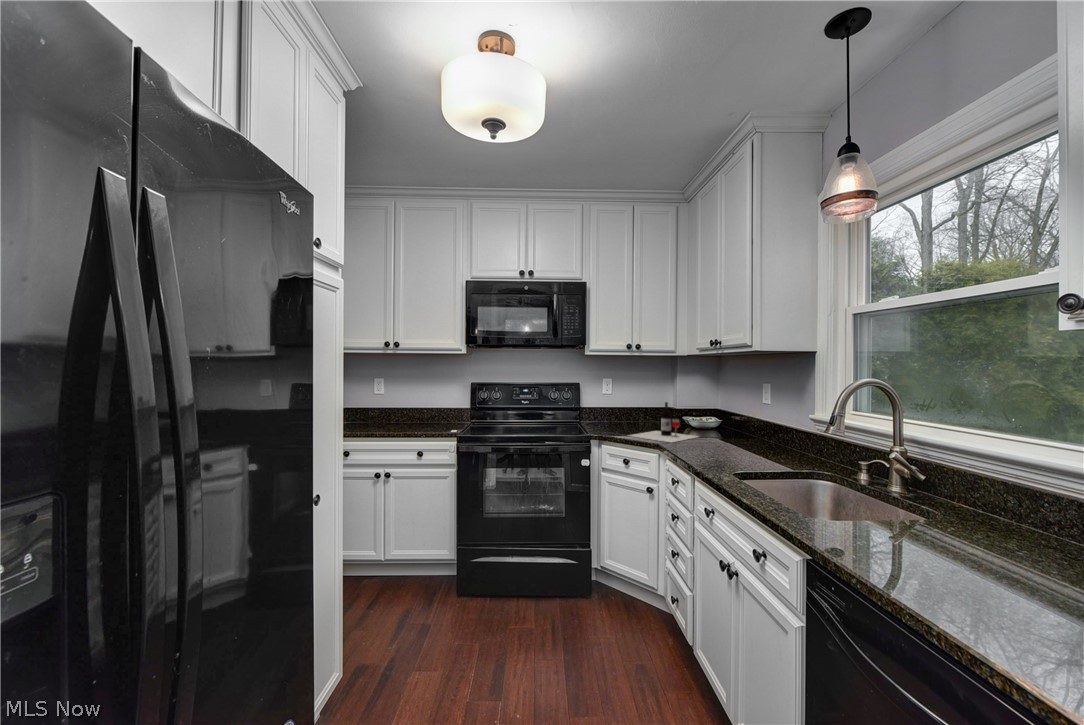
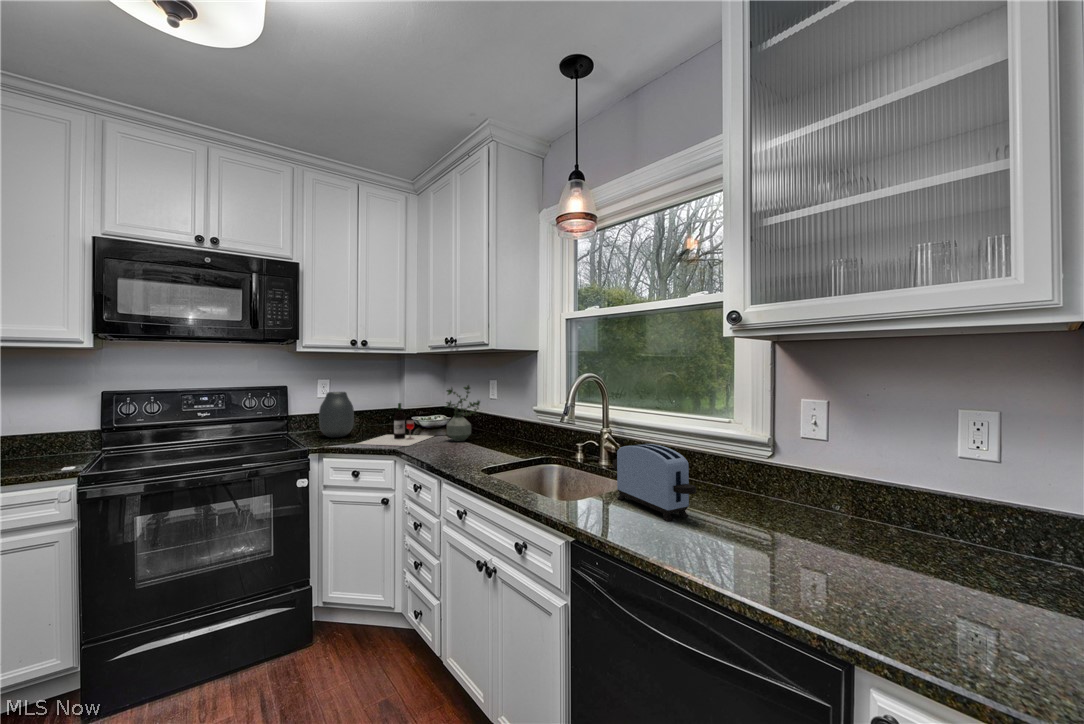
potted plant: none [708,387,748,444] -> present [446,385,480,441]
vase: none [601,389,628,429] -> present [319,392,354,437]
toaster: none [885,468,1001,571] -> present [613,444,696,521]

